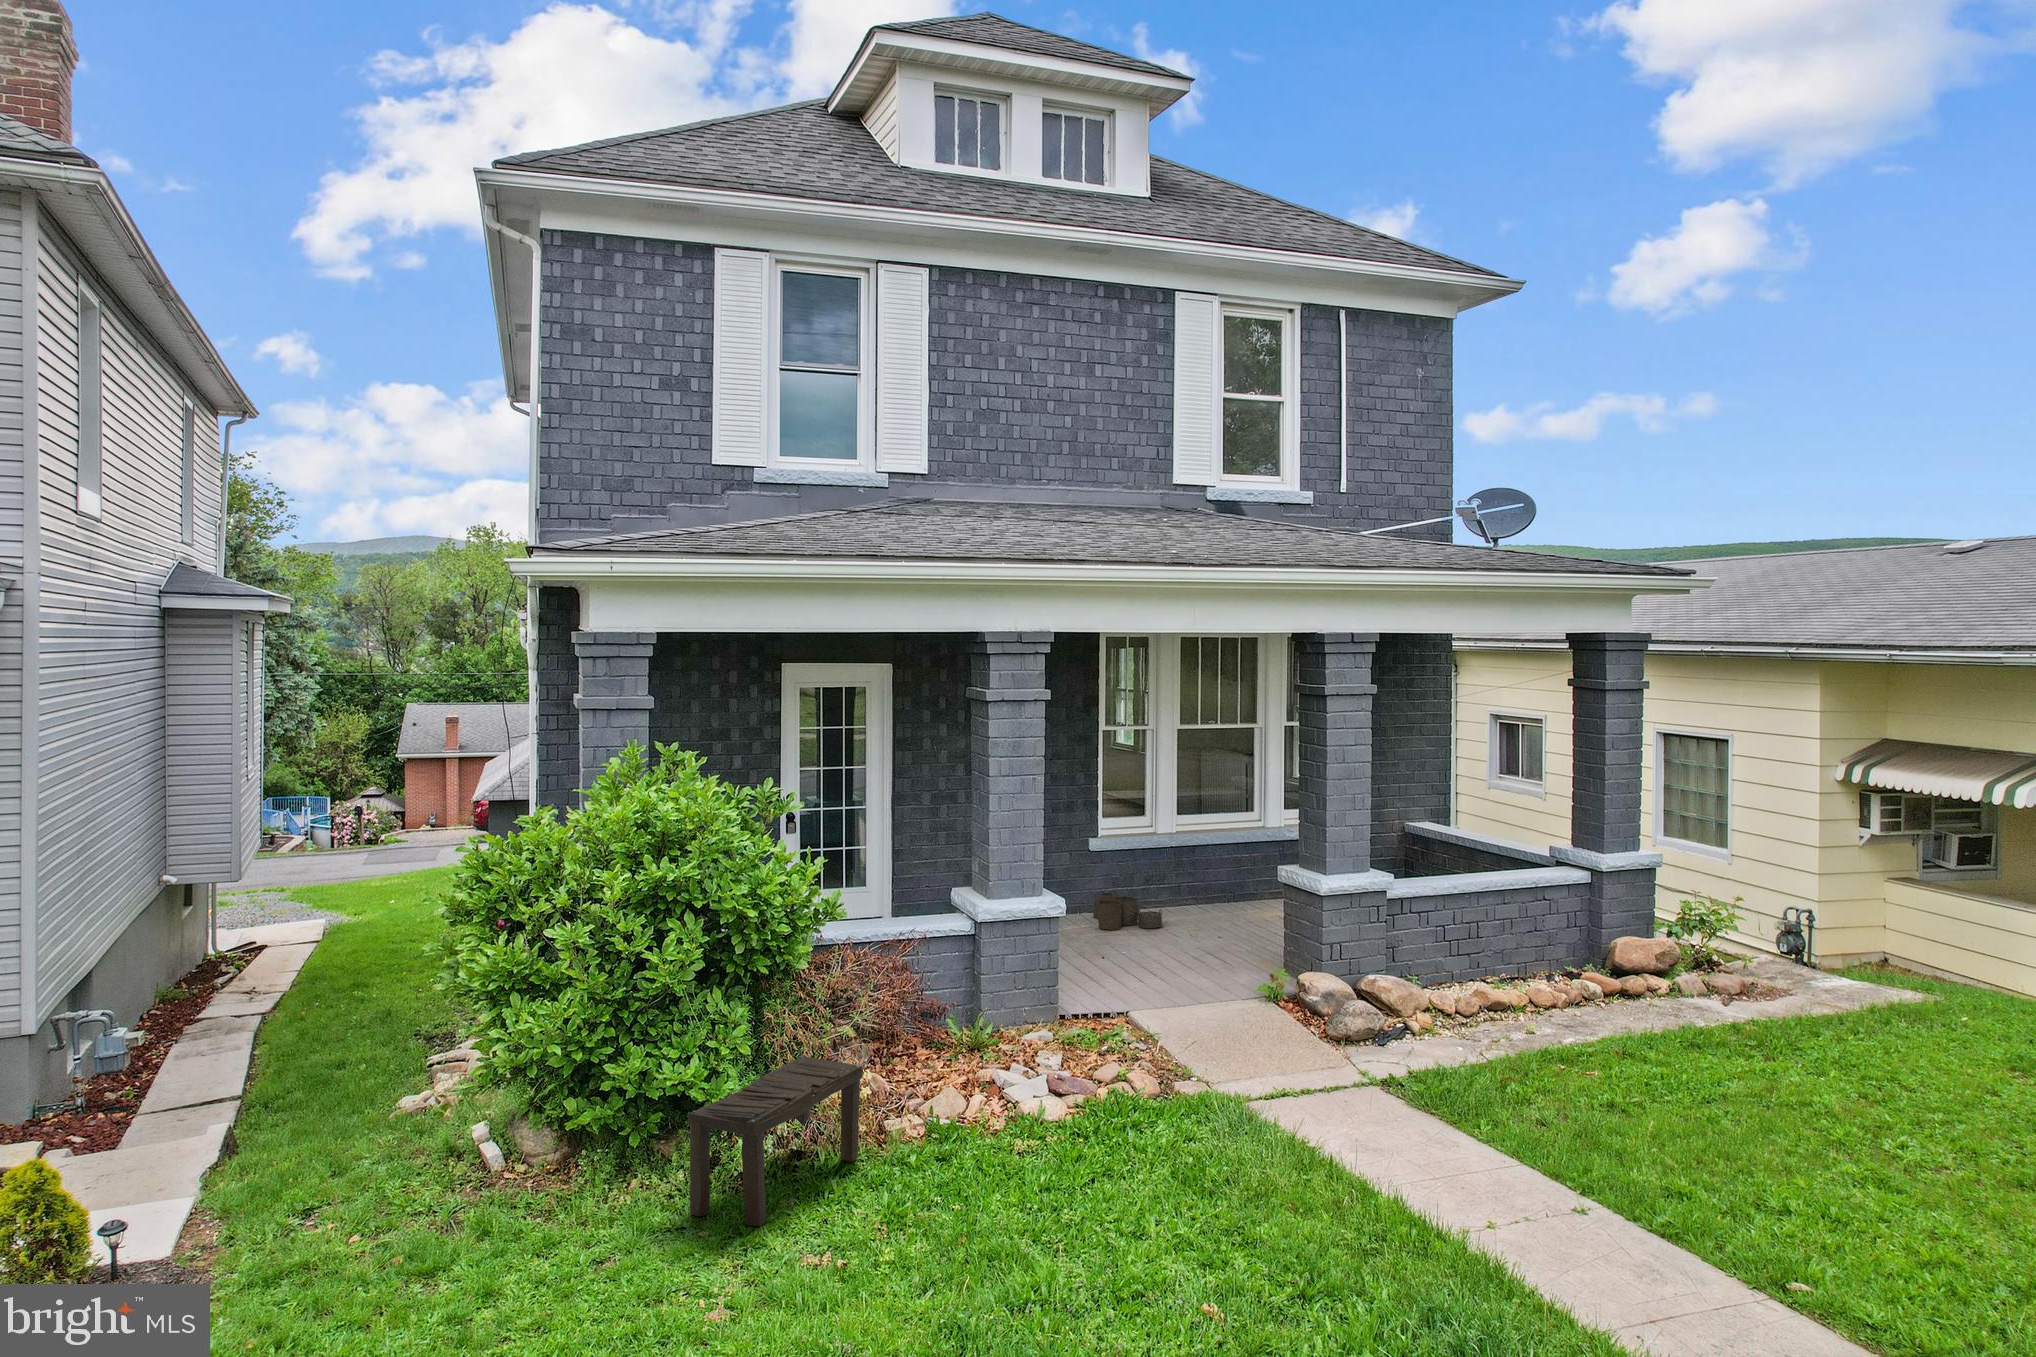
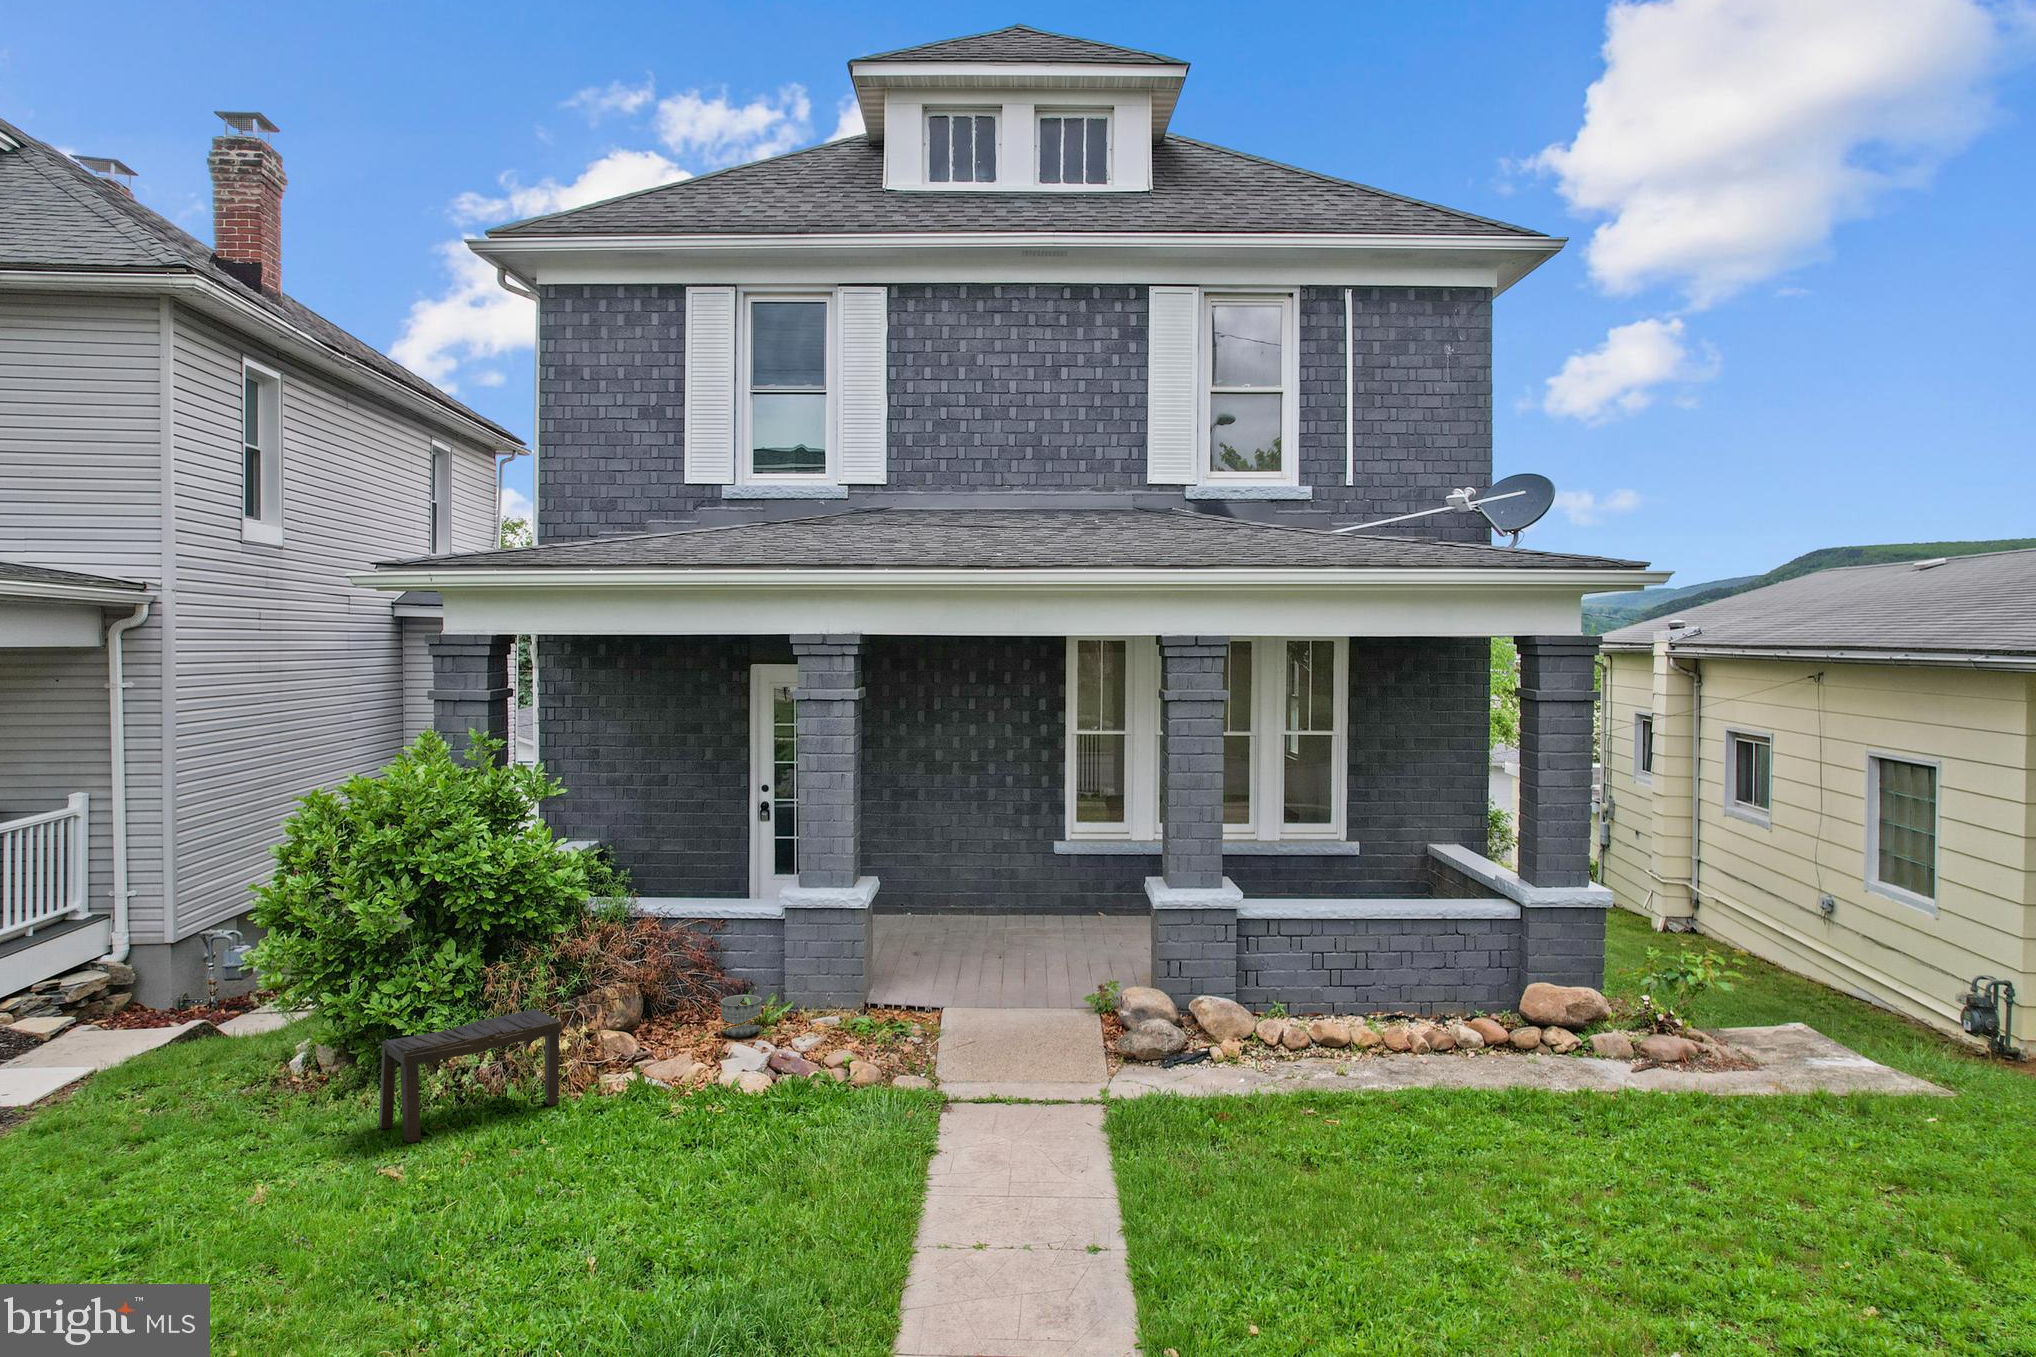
woven basket: present [1093,891,1162,930] -> none [1045,895,1110,936]
planter: none [913,1018,956,1065] -> present [721,995,762,1037]

